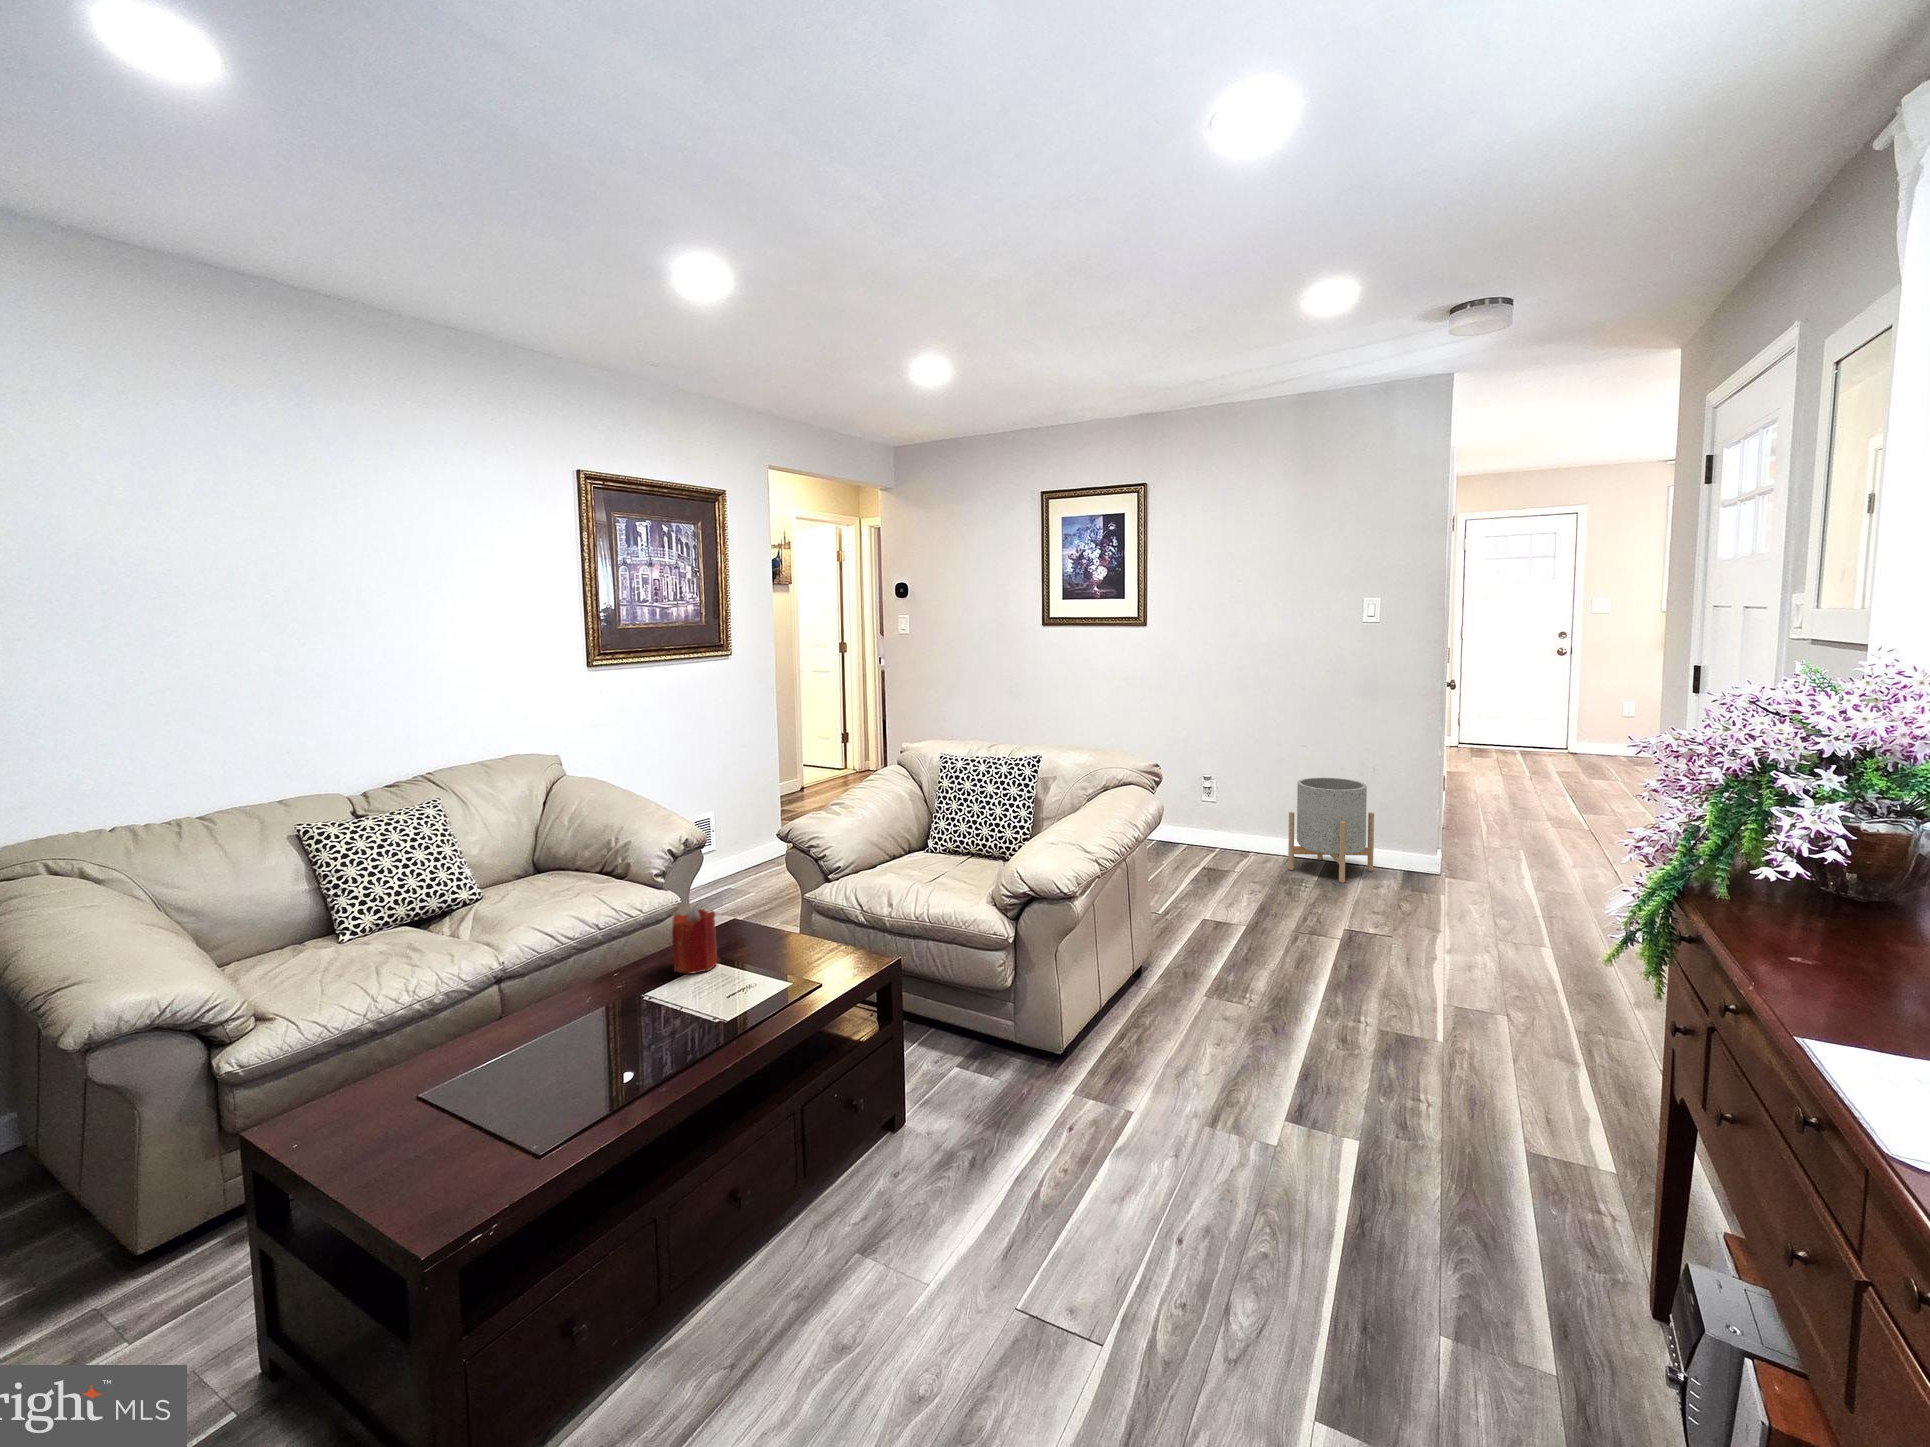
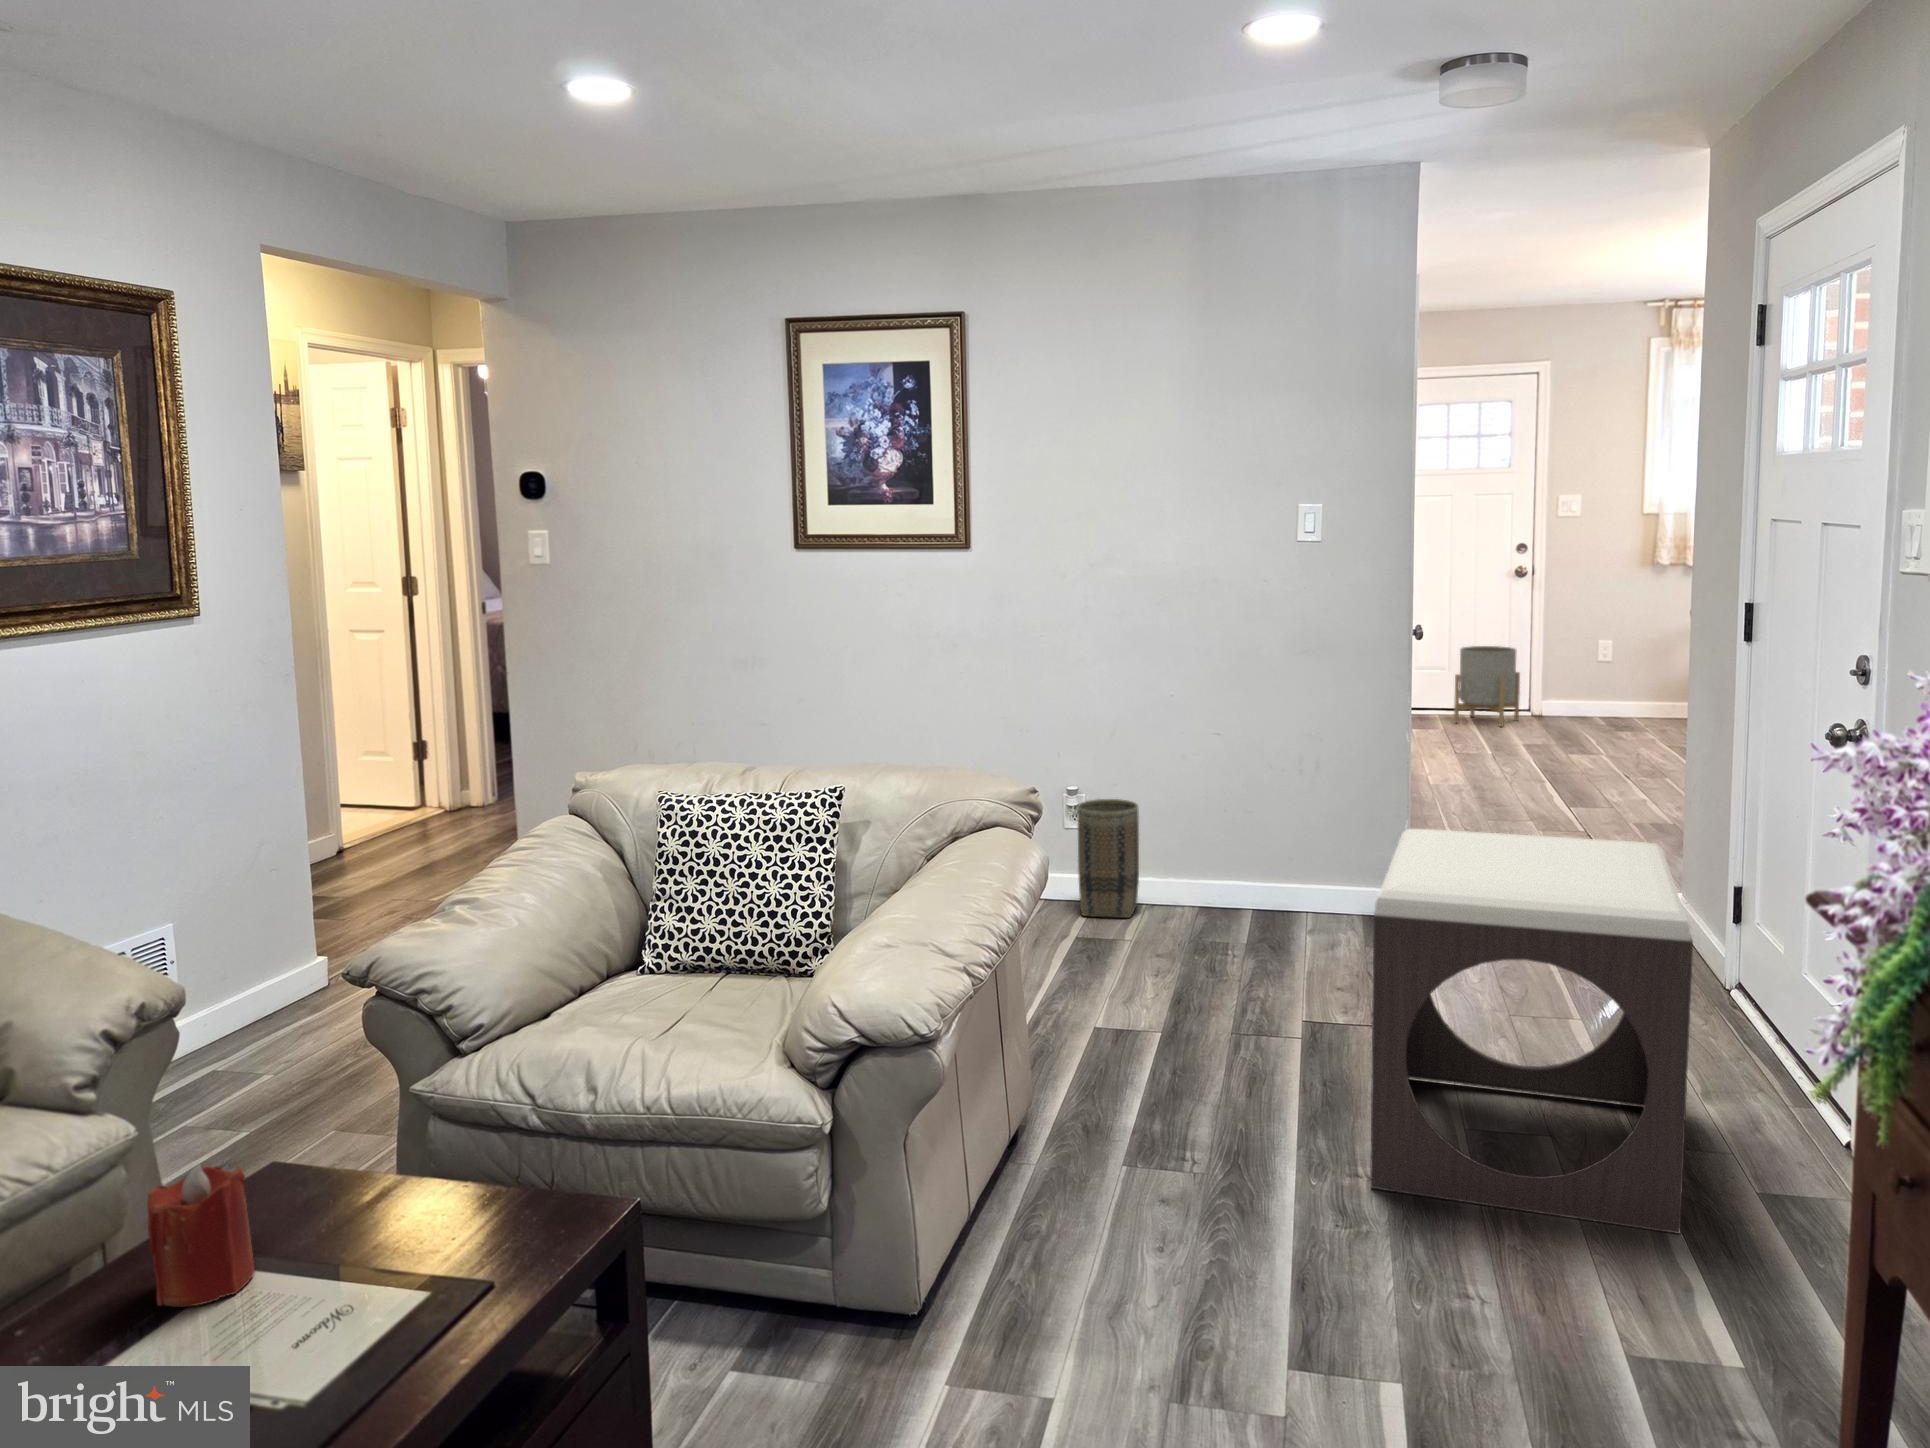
planter: present [1288,778,1374,883] -> present [1454,646,1520,727]
basket: none [1210,782,1250,858] -> present [1077,799,1139,918]
footstool: none [1366,804,1602,1087] -> present [1370,829,1693,1234]

